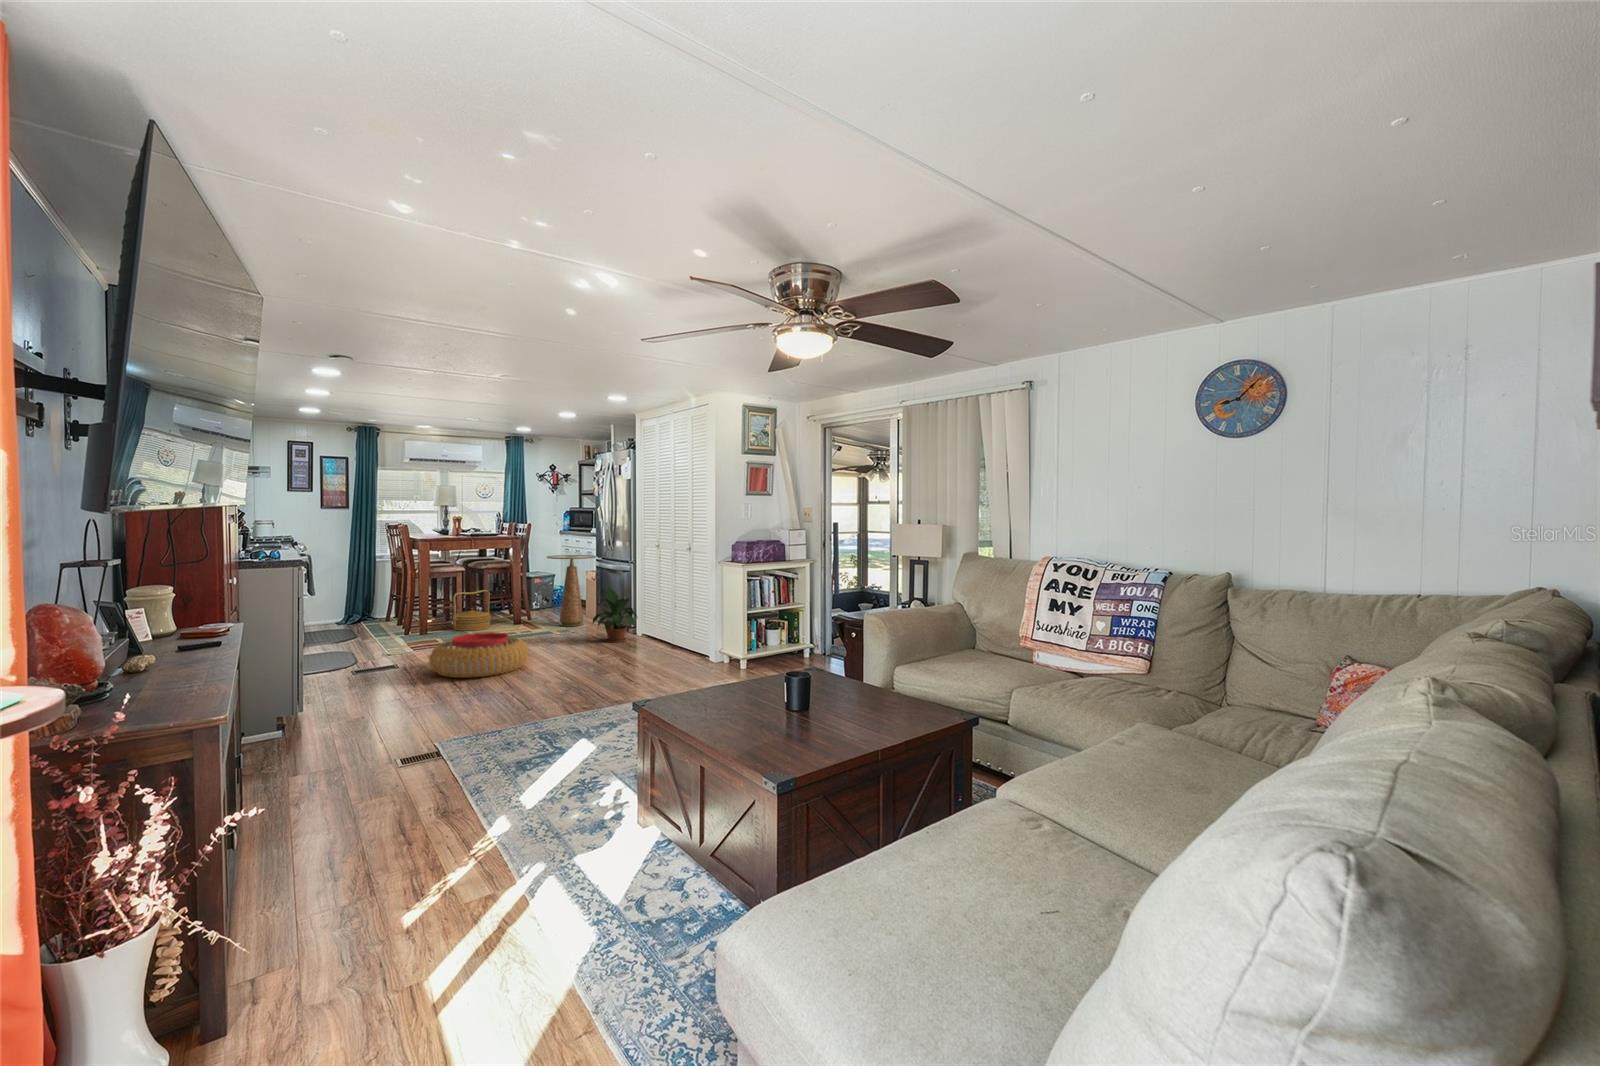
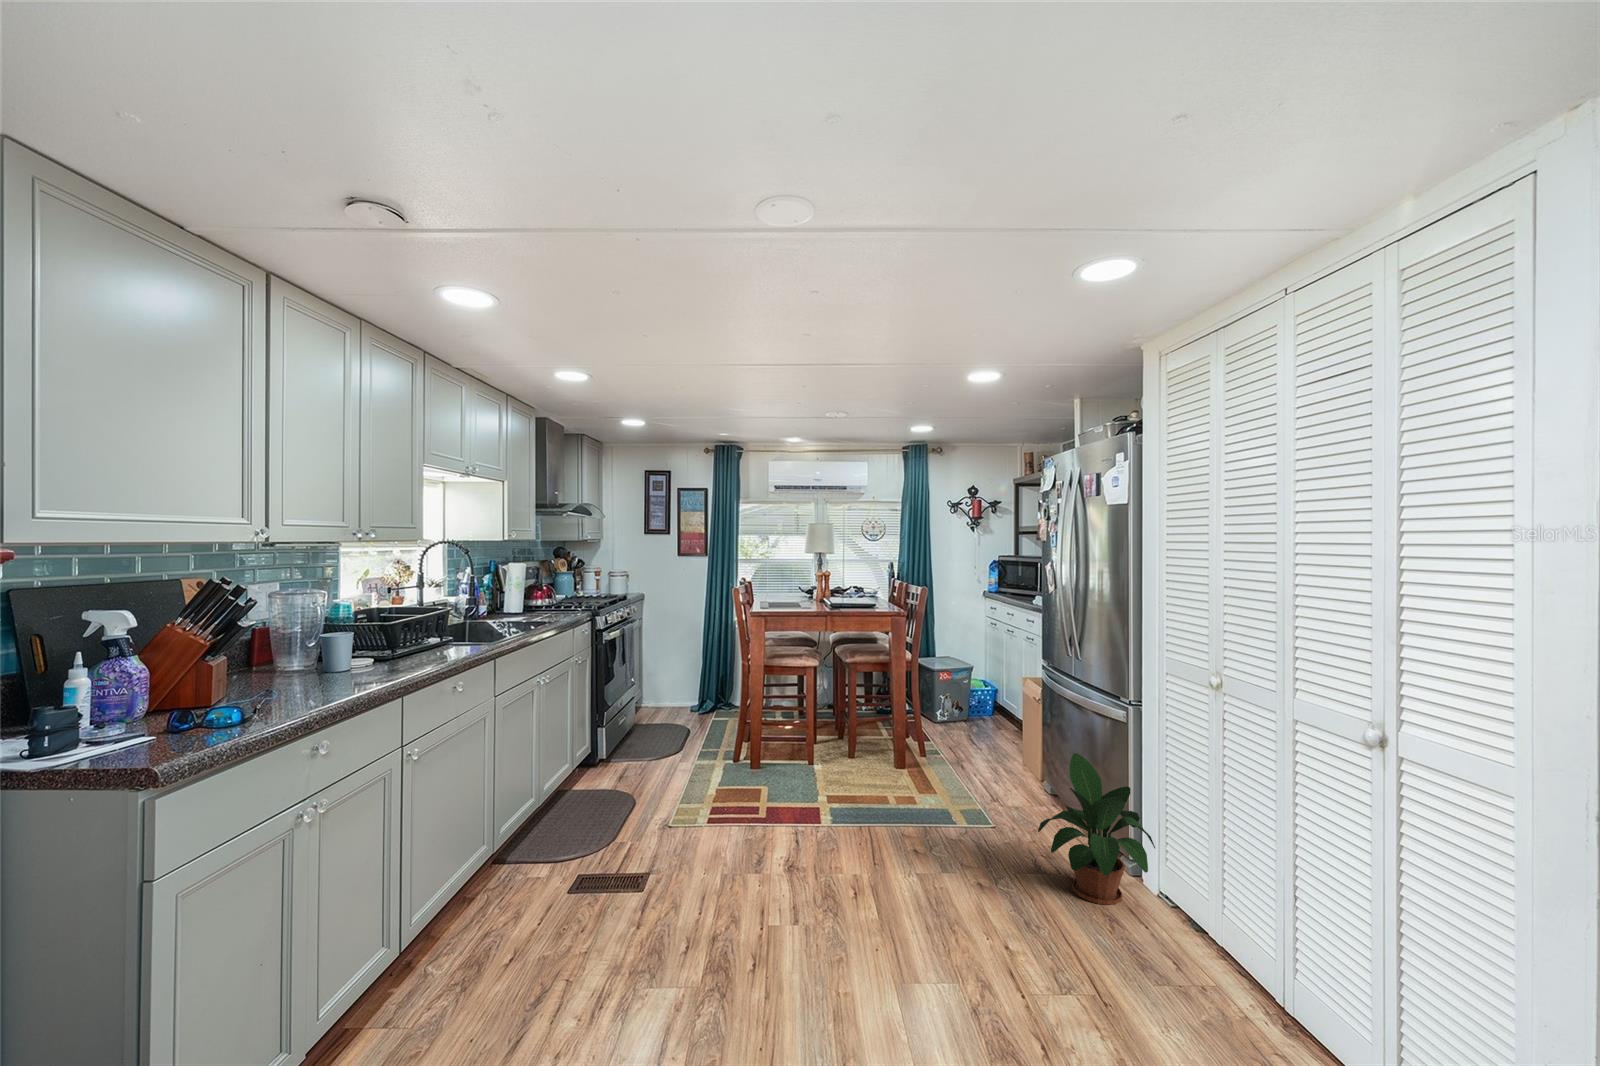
side table: present [547,555,596,626] -> none [951,647,1044,794]
woven basket: present [453,590,491,631] -> none [802,696,861,769]
pouf: present [429,632,528,678] -> none [658,850,874,1019]

